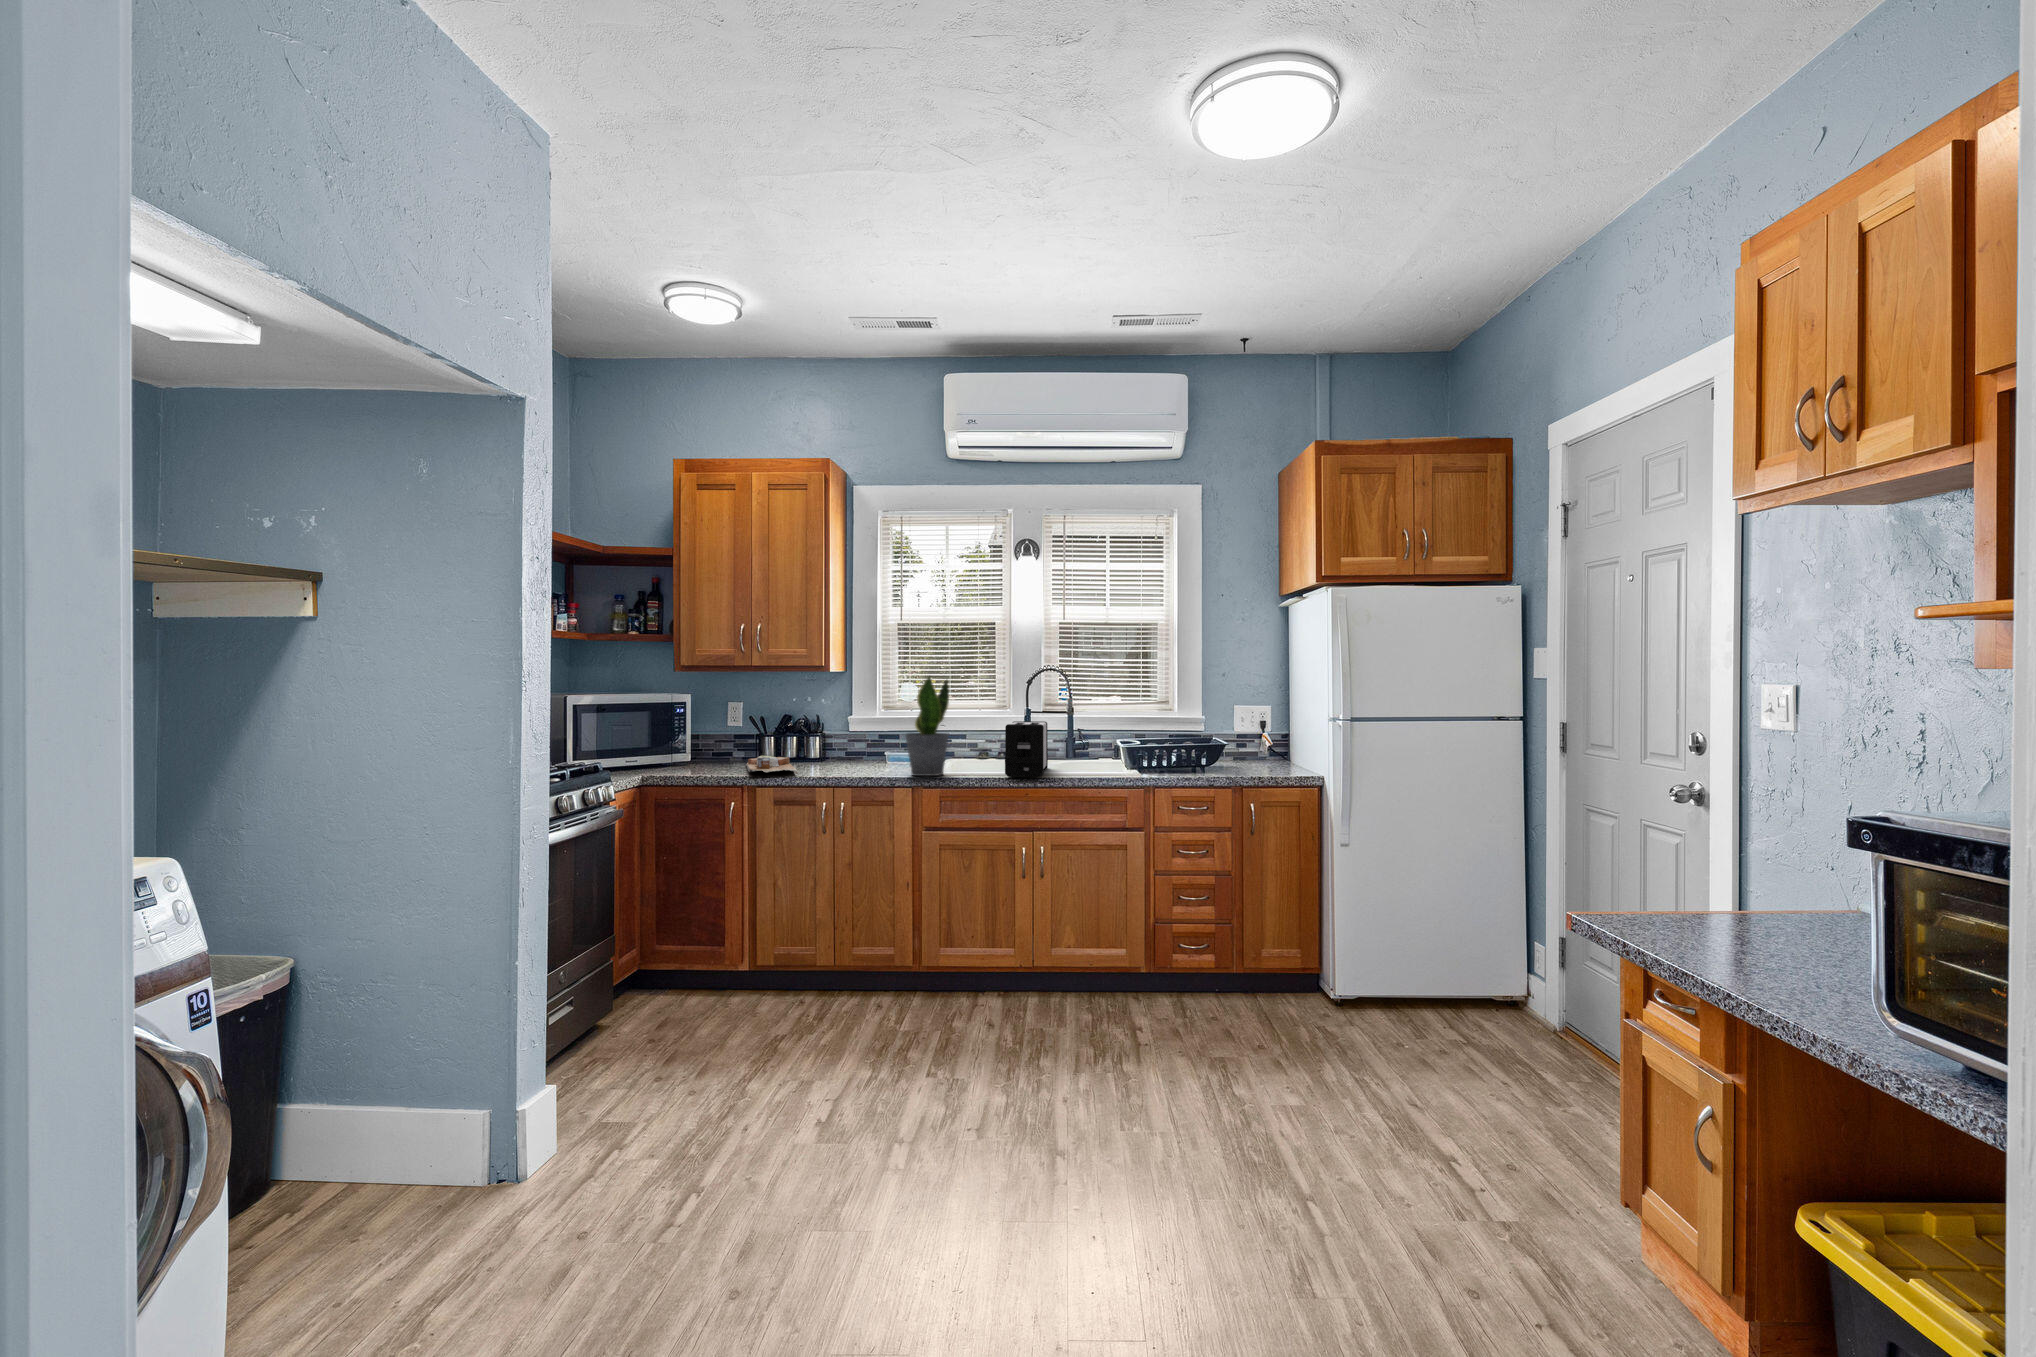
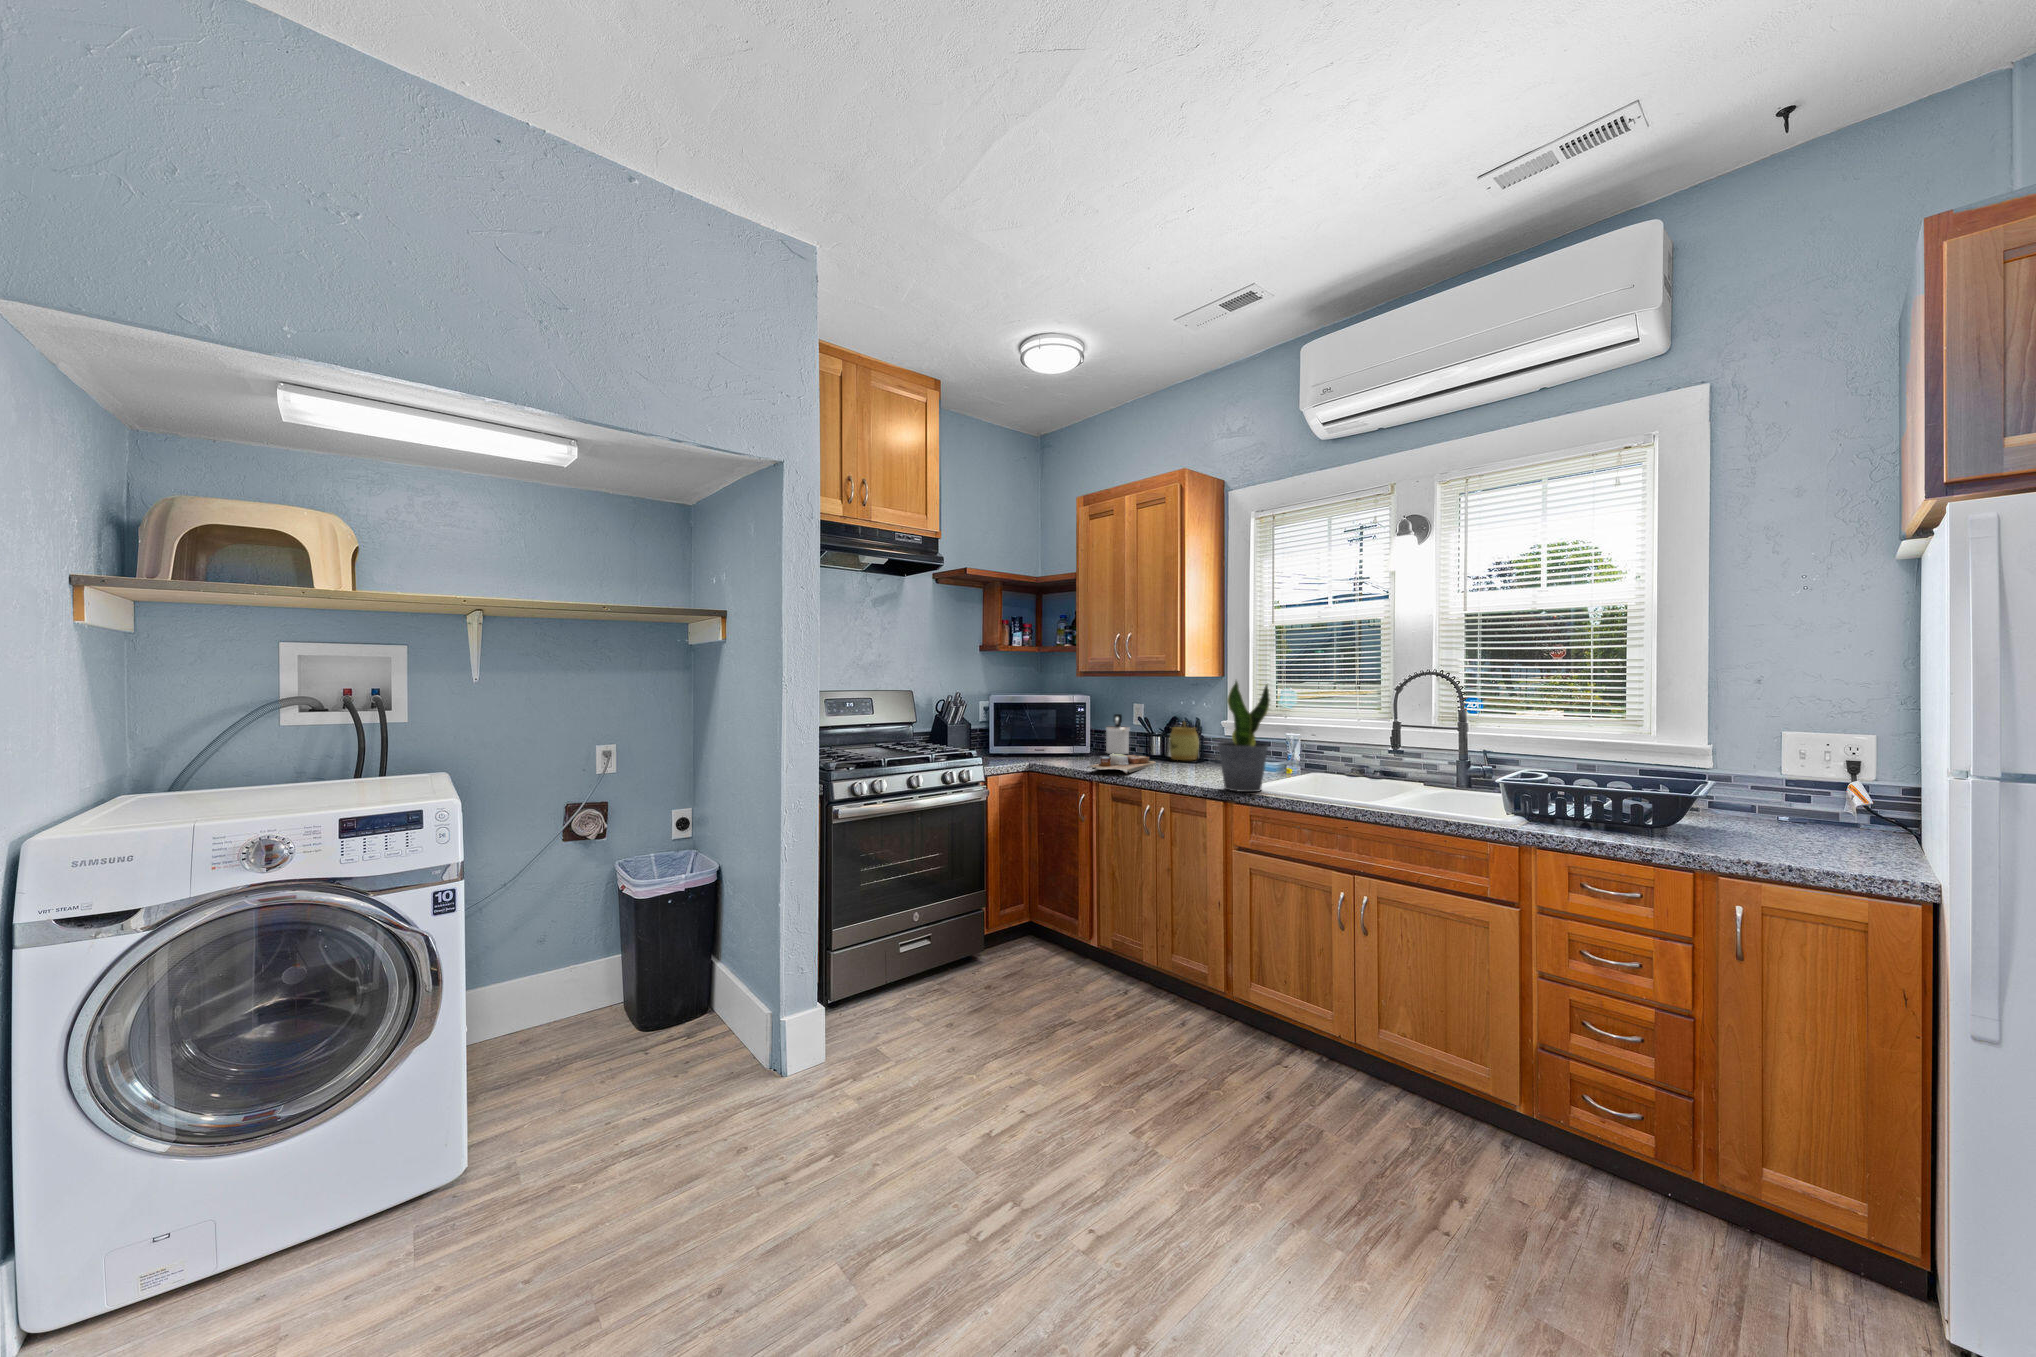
soap dispenser: none [704,715,732,760] -> present [1106,714,1130,754]
jar: none [790,718,820,759] -> present [1169,722,1199,760]
toaster: present [1005,721,1048,777] -> none [1313,736,1406,808]

